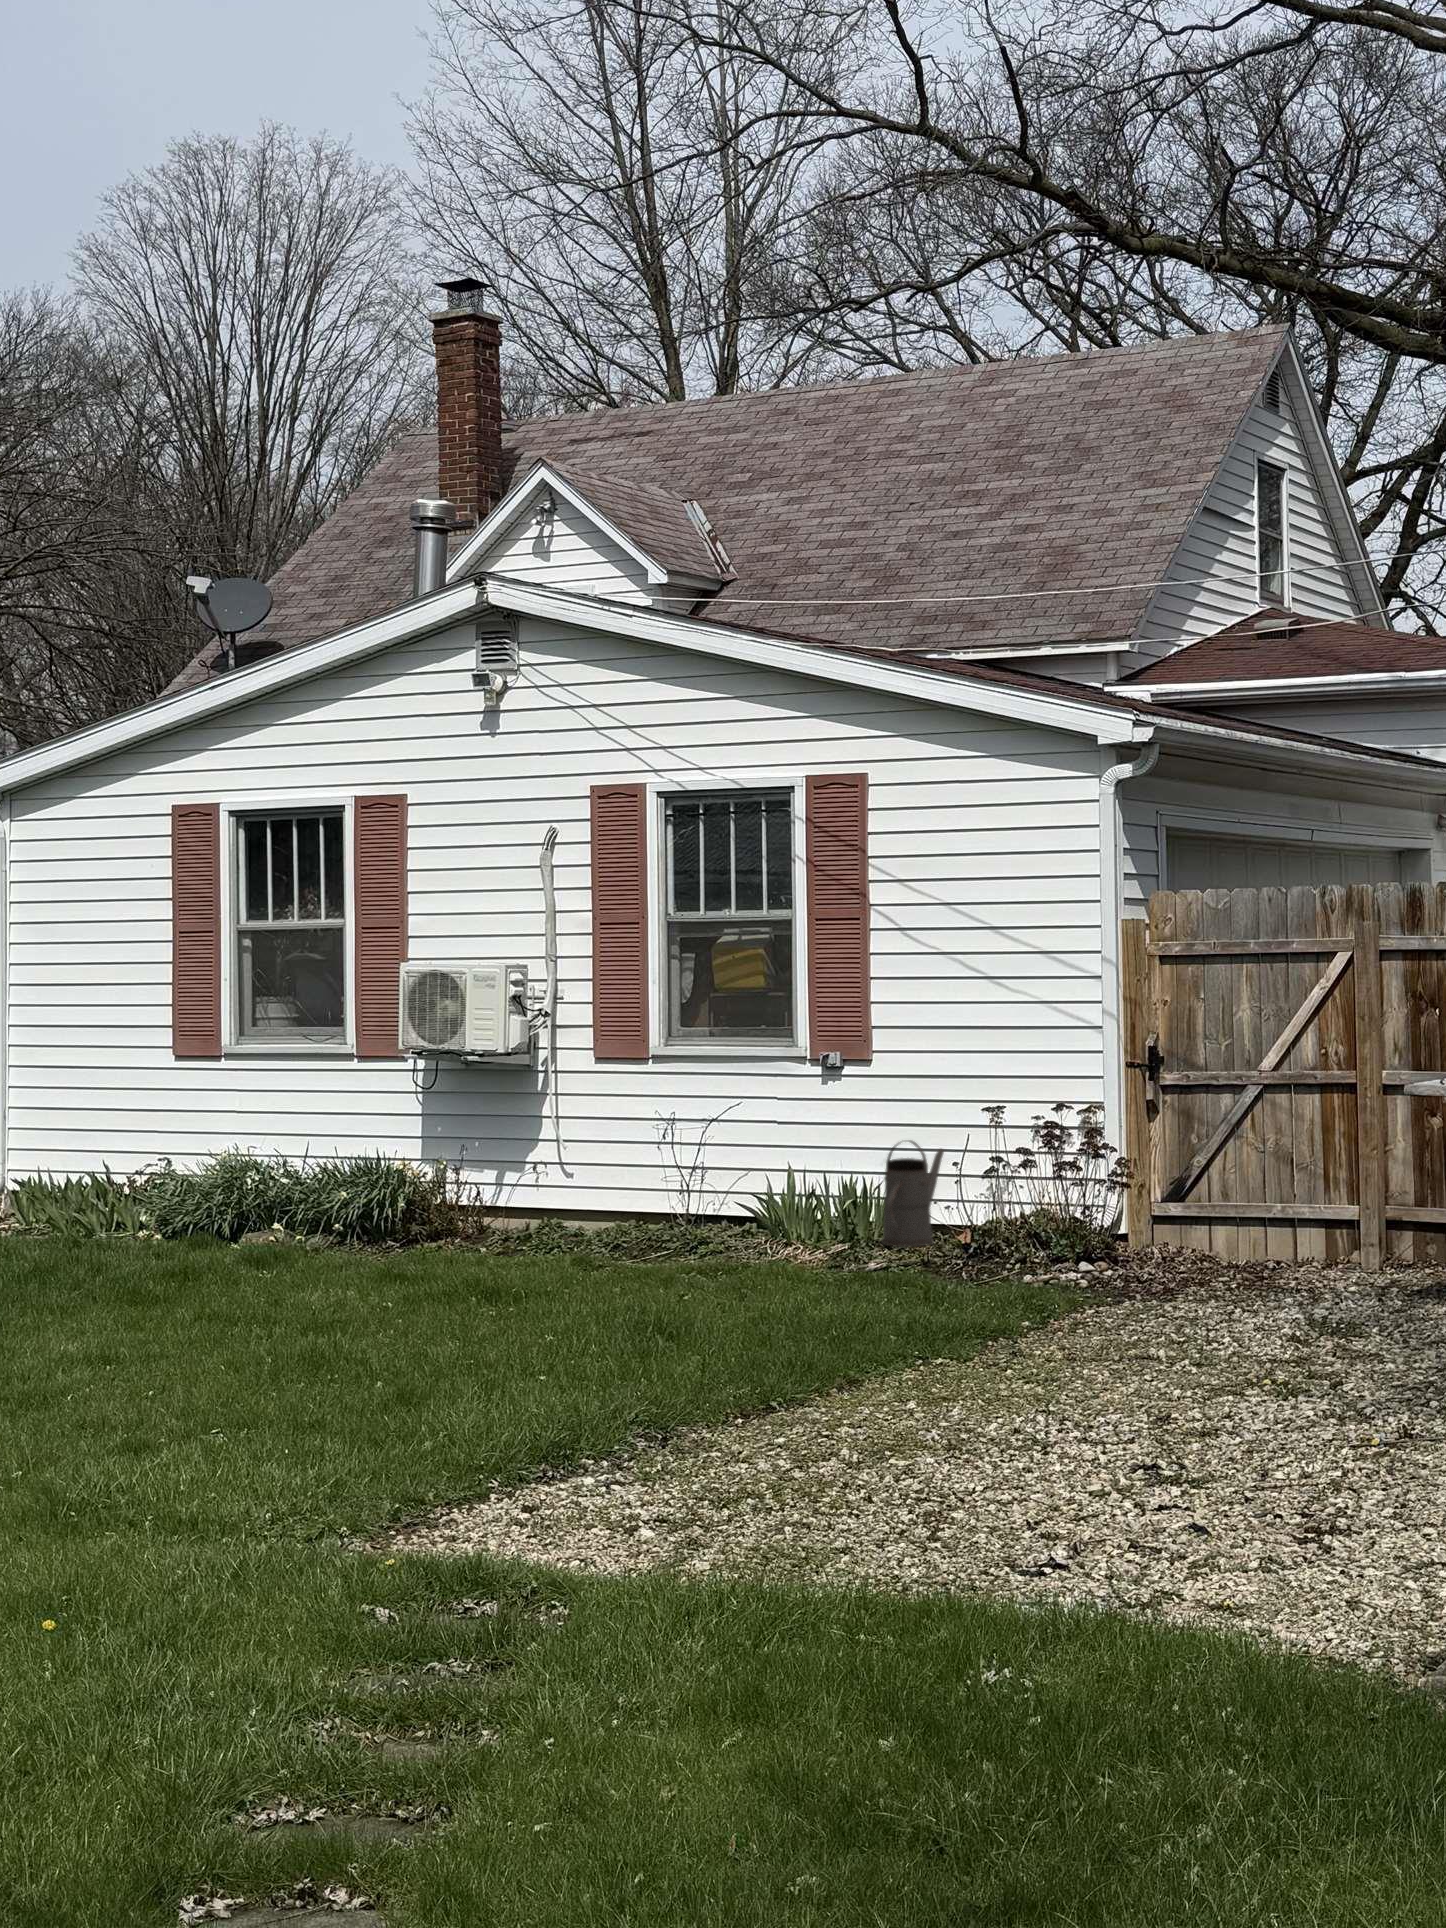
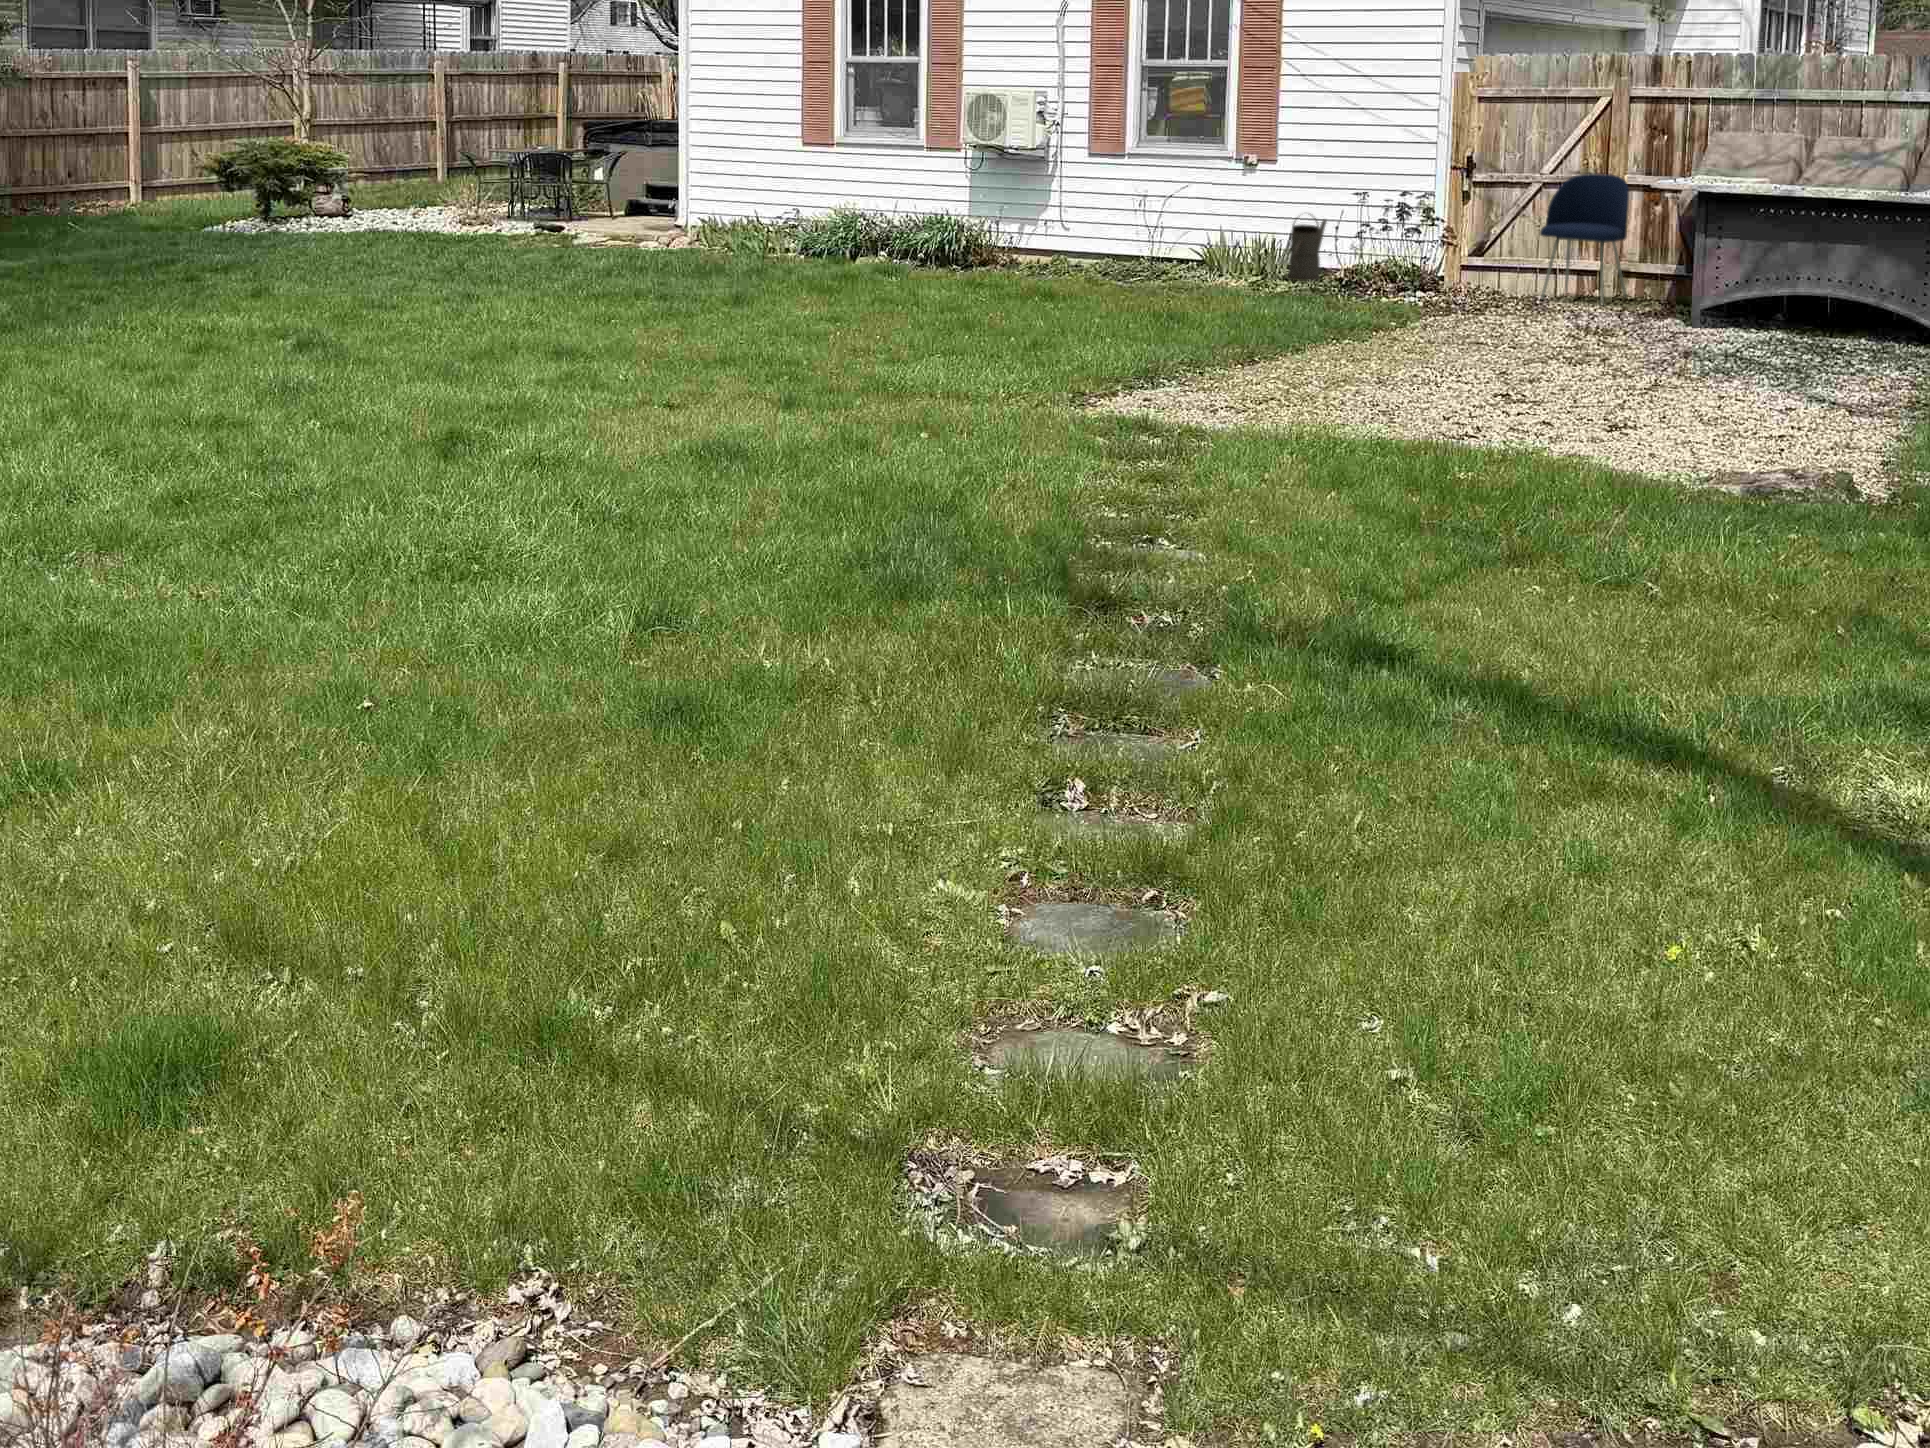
chair: none [1253,1068,1396,1274] -> present [1540,173,1629,305]

